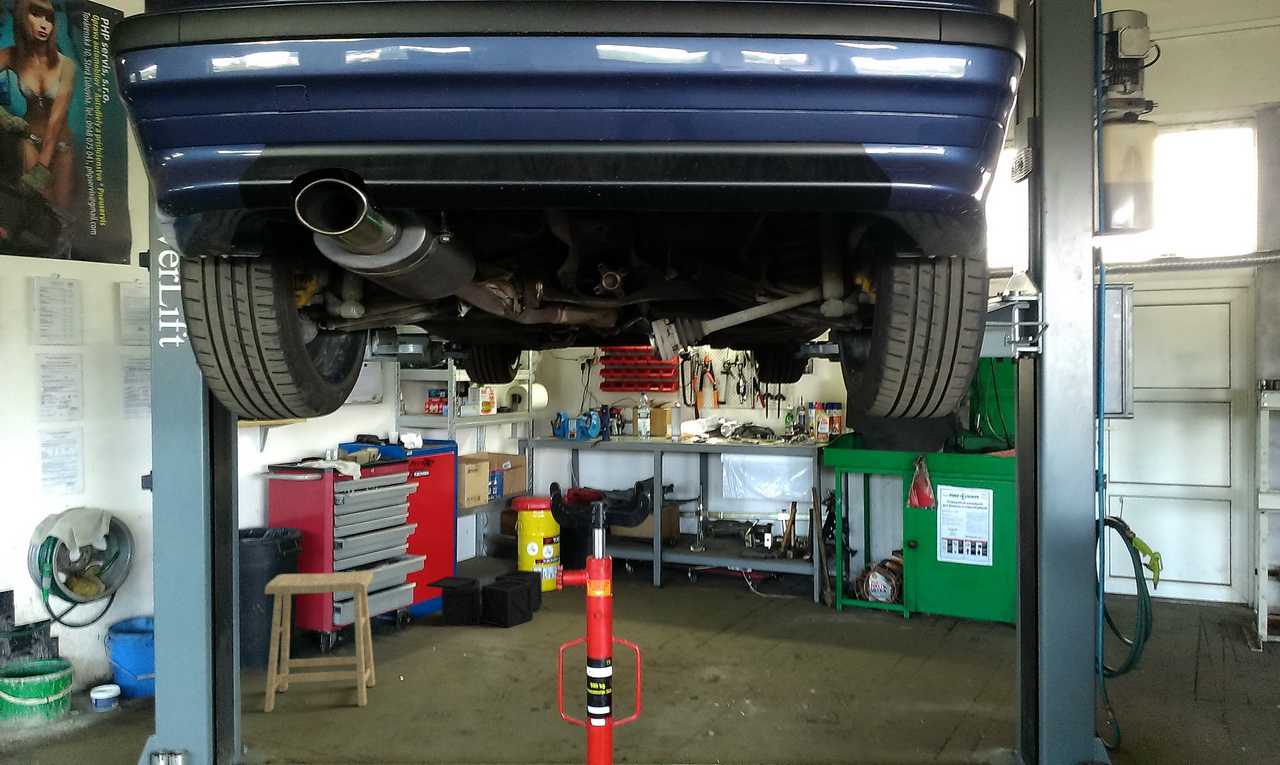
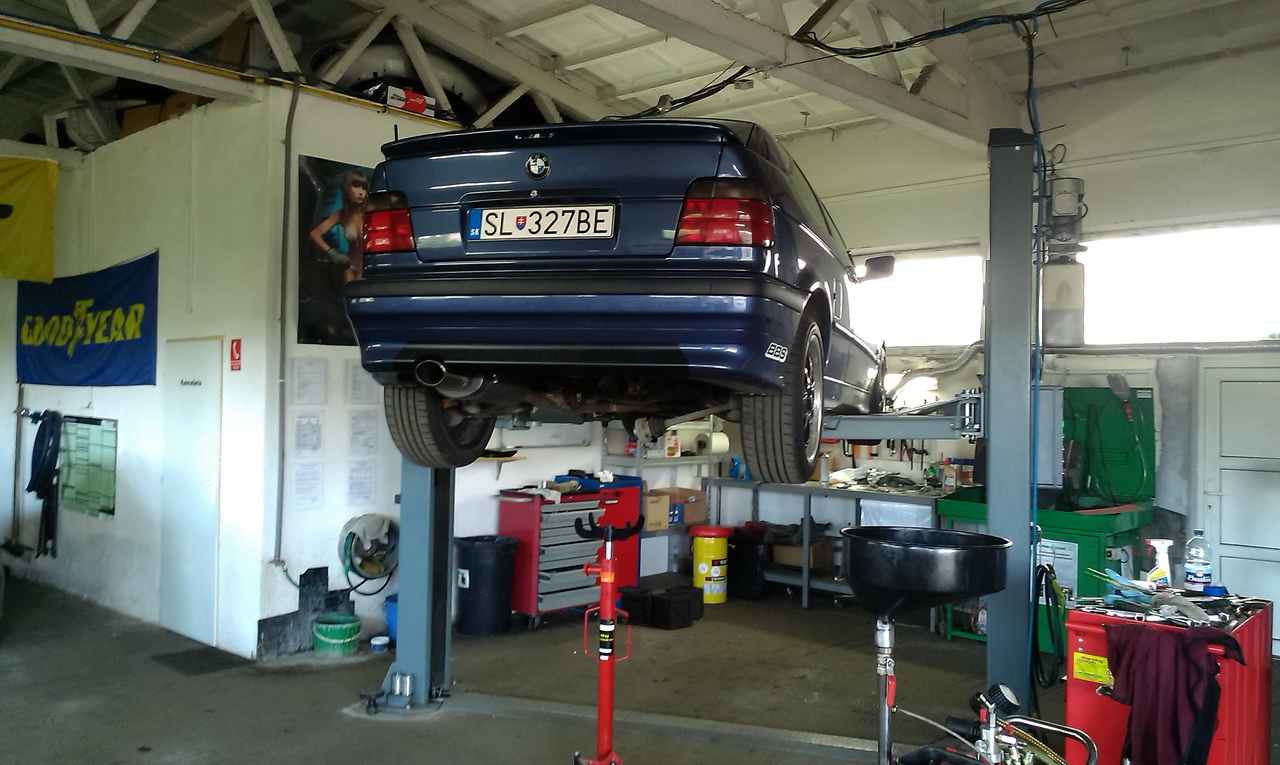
footstool: present [265,571,375,712] -> none [477,569,557,673]

